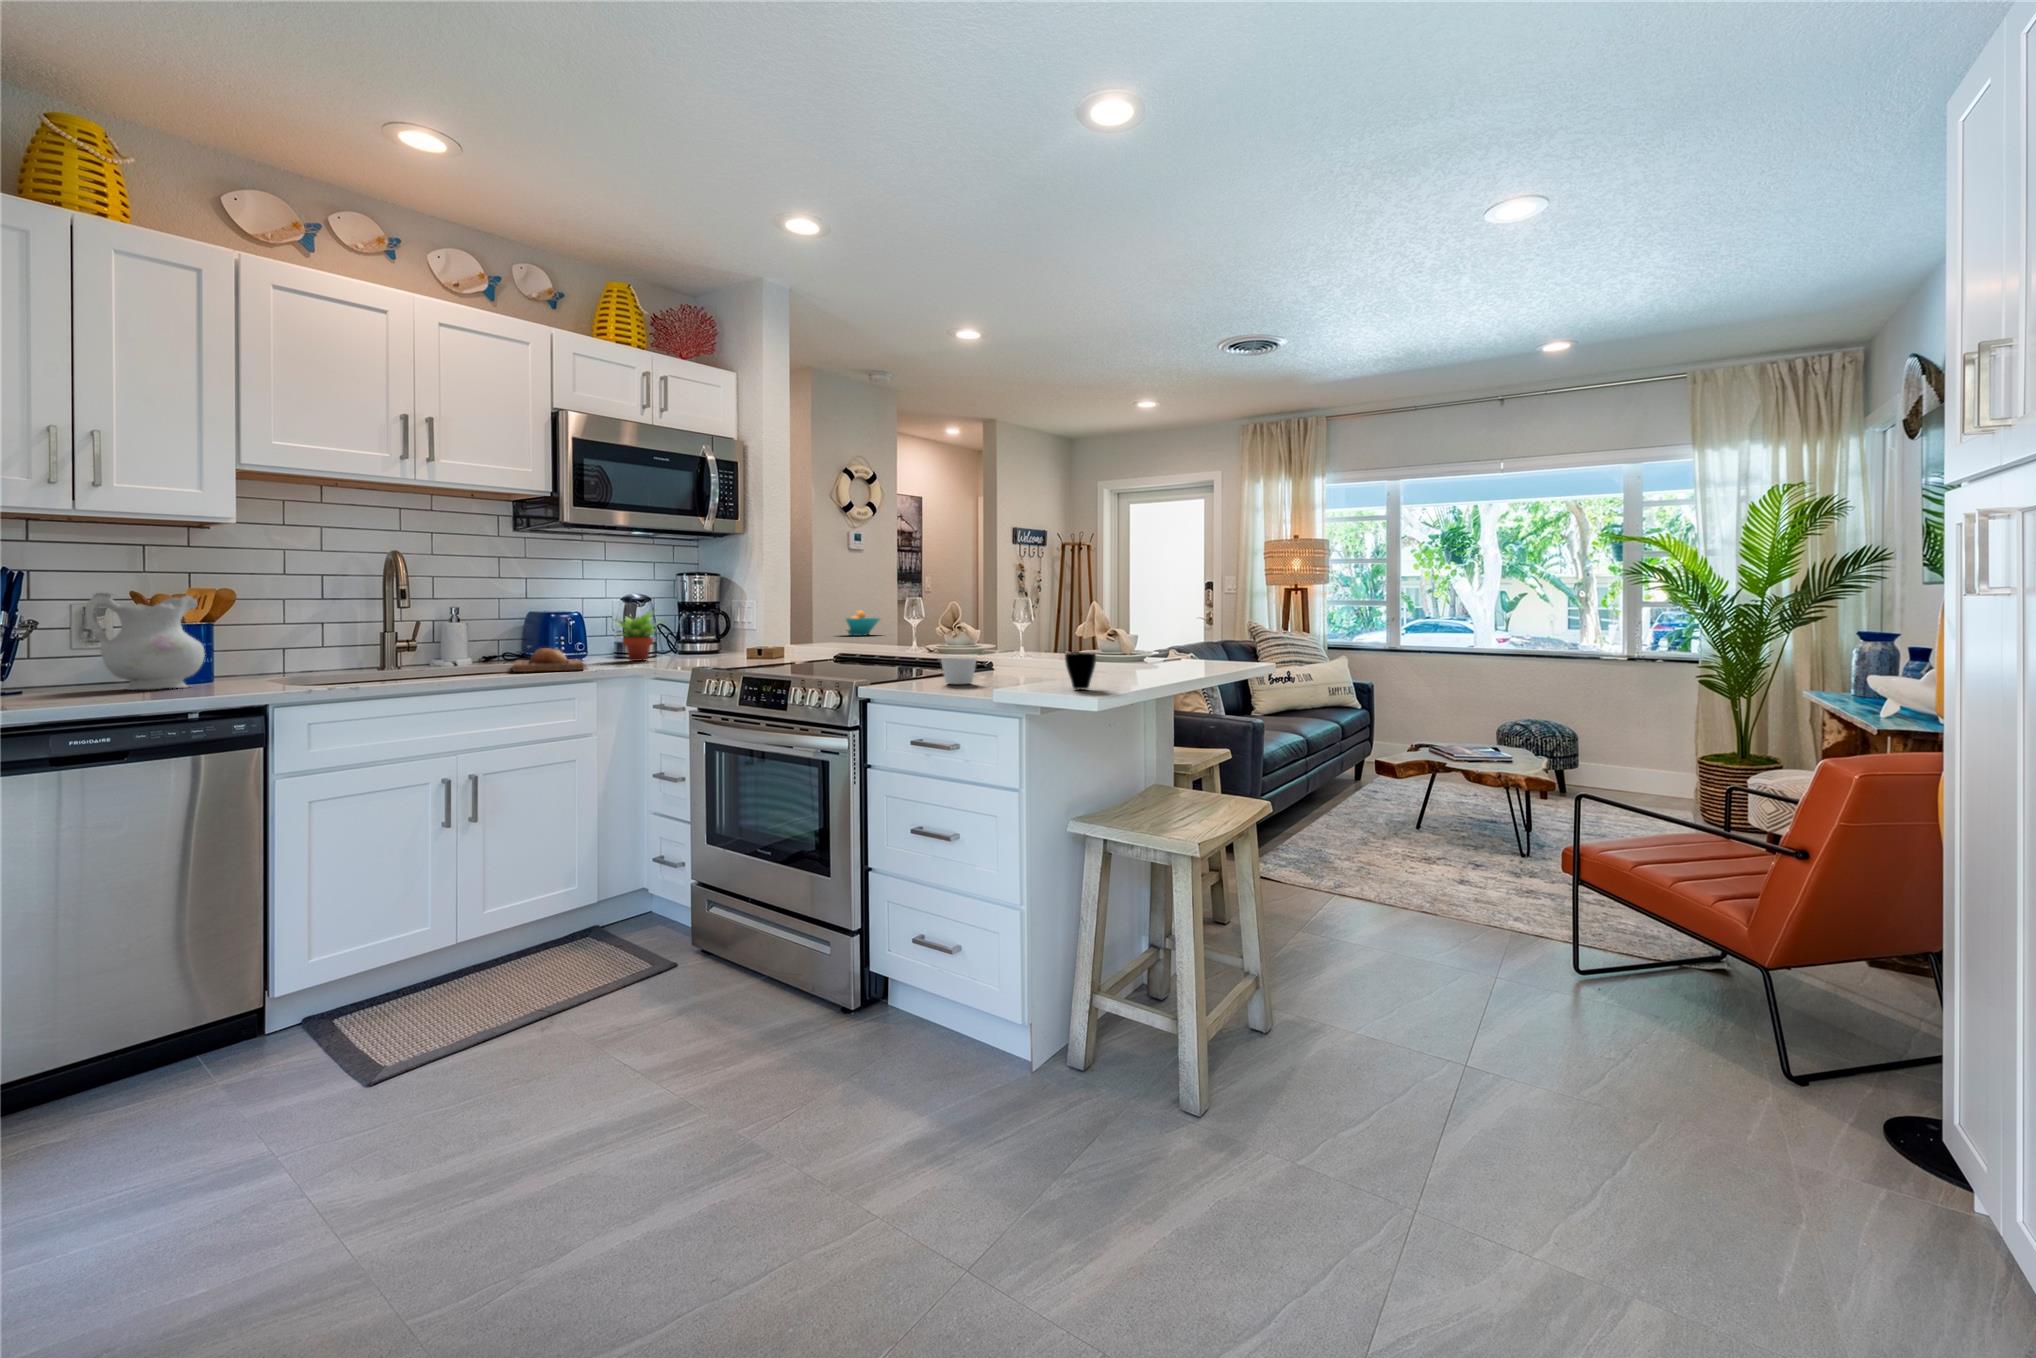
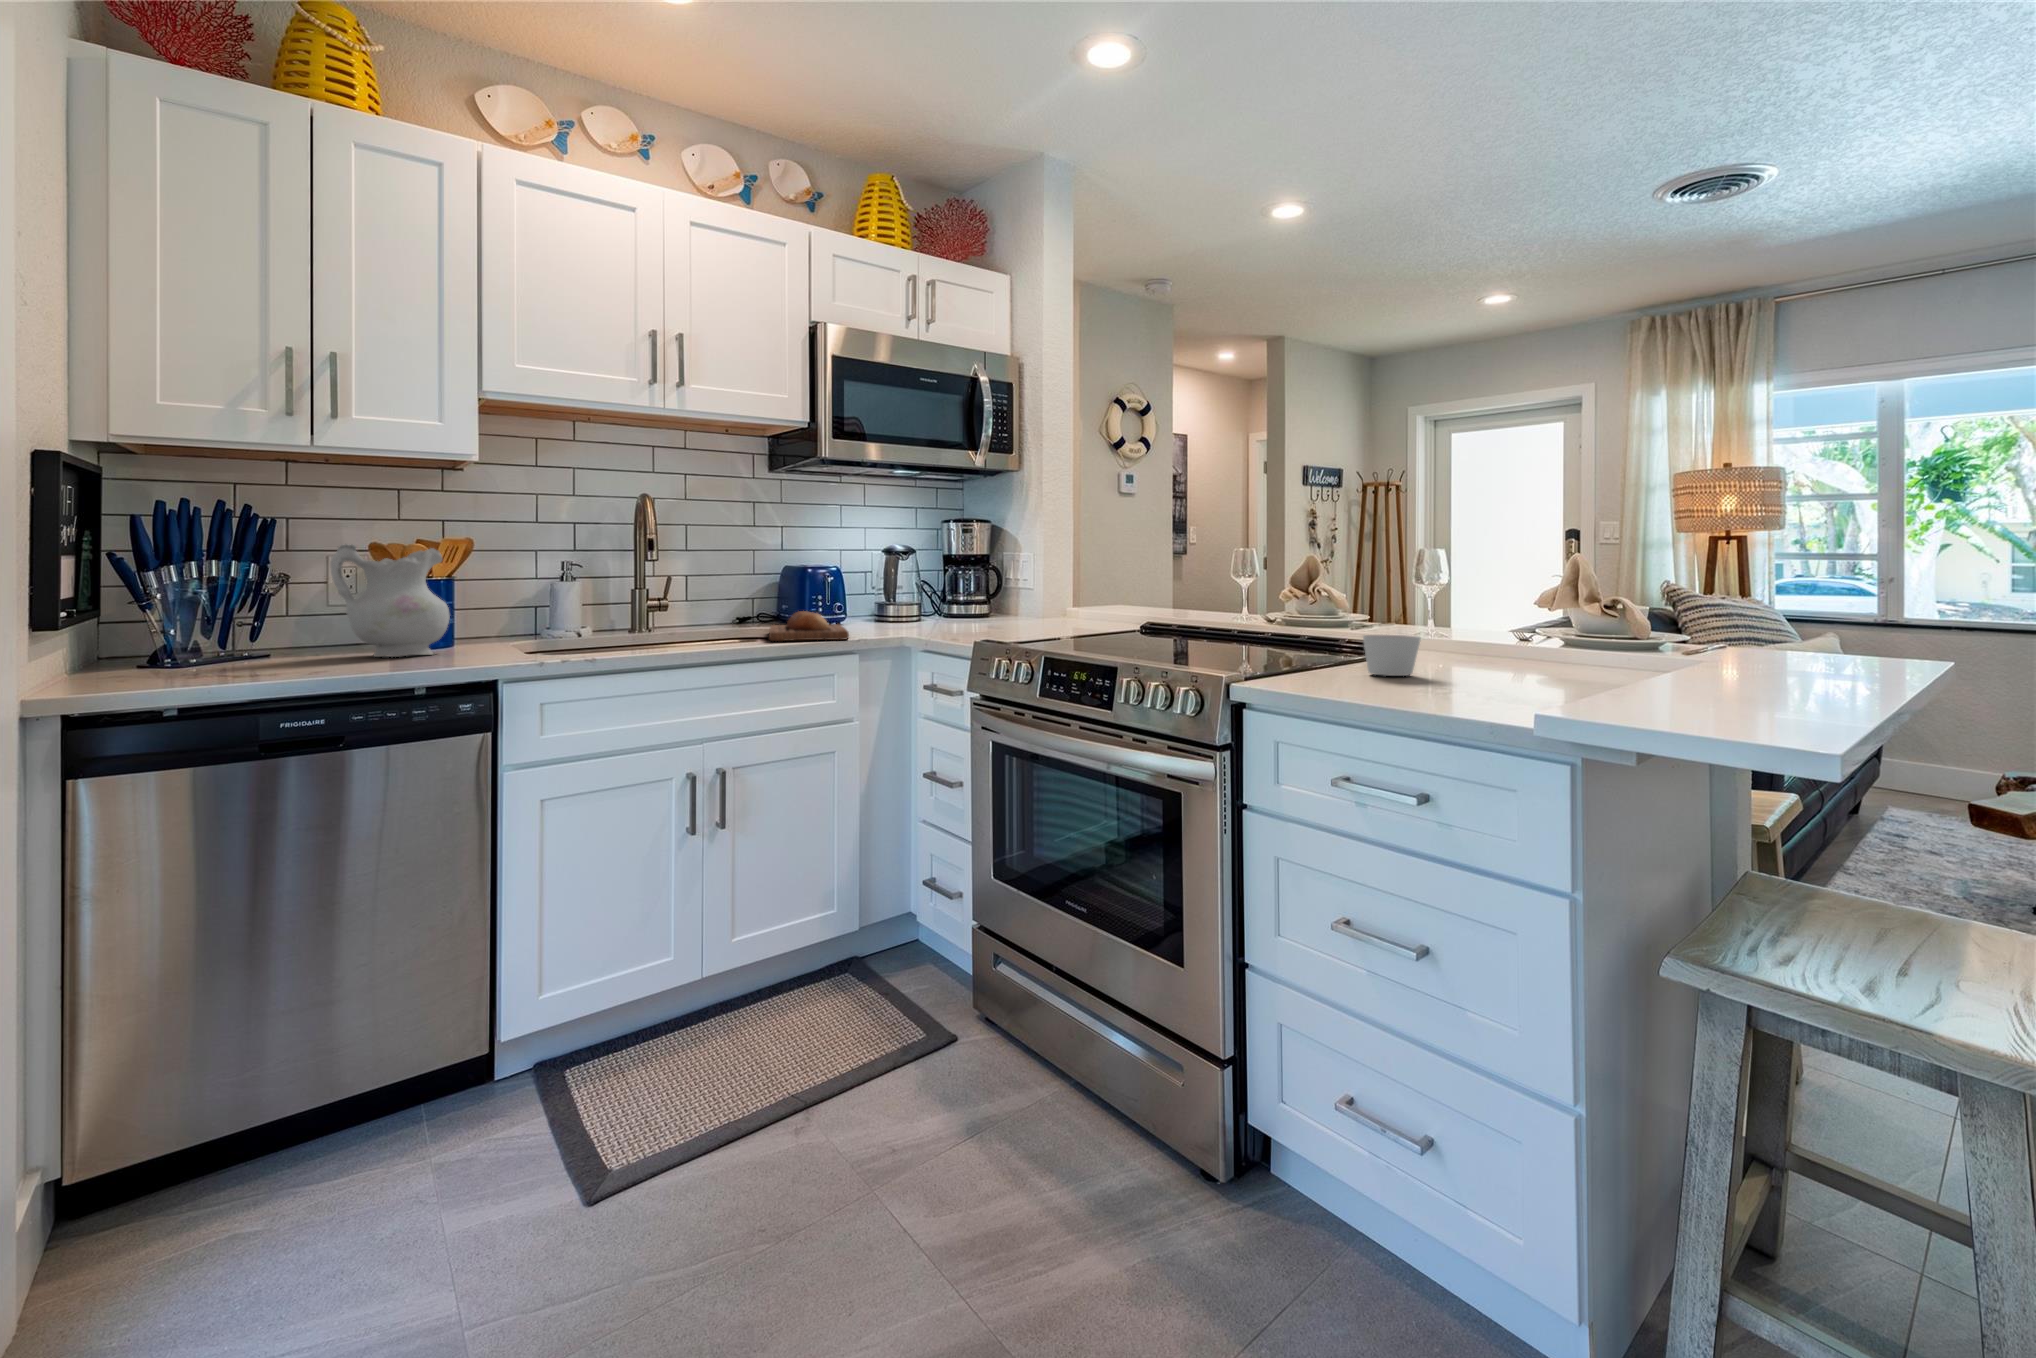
fruit bowl: present [846,611,880,636] -> none [1102,567,1153,597]
succulent plant: present [618,612,661,661] -> none [870,565,934,627]
cup: present [1065,652,1096,689] -> none [1601,631,1663,693]

